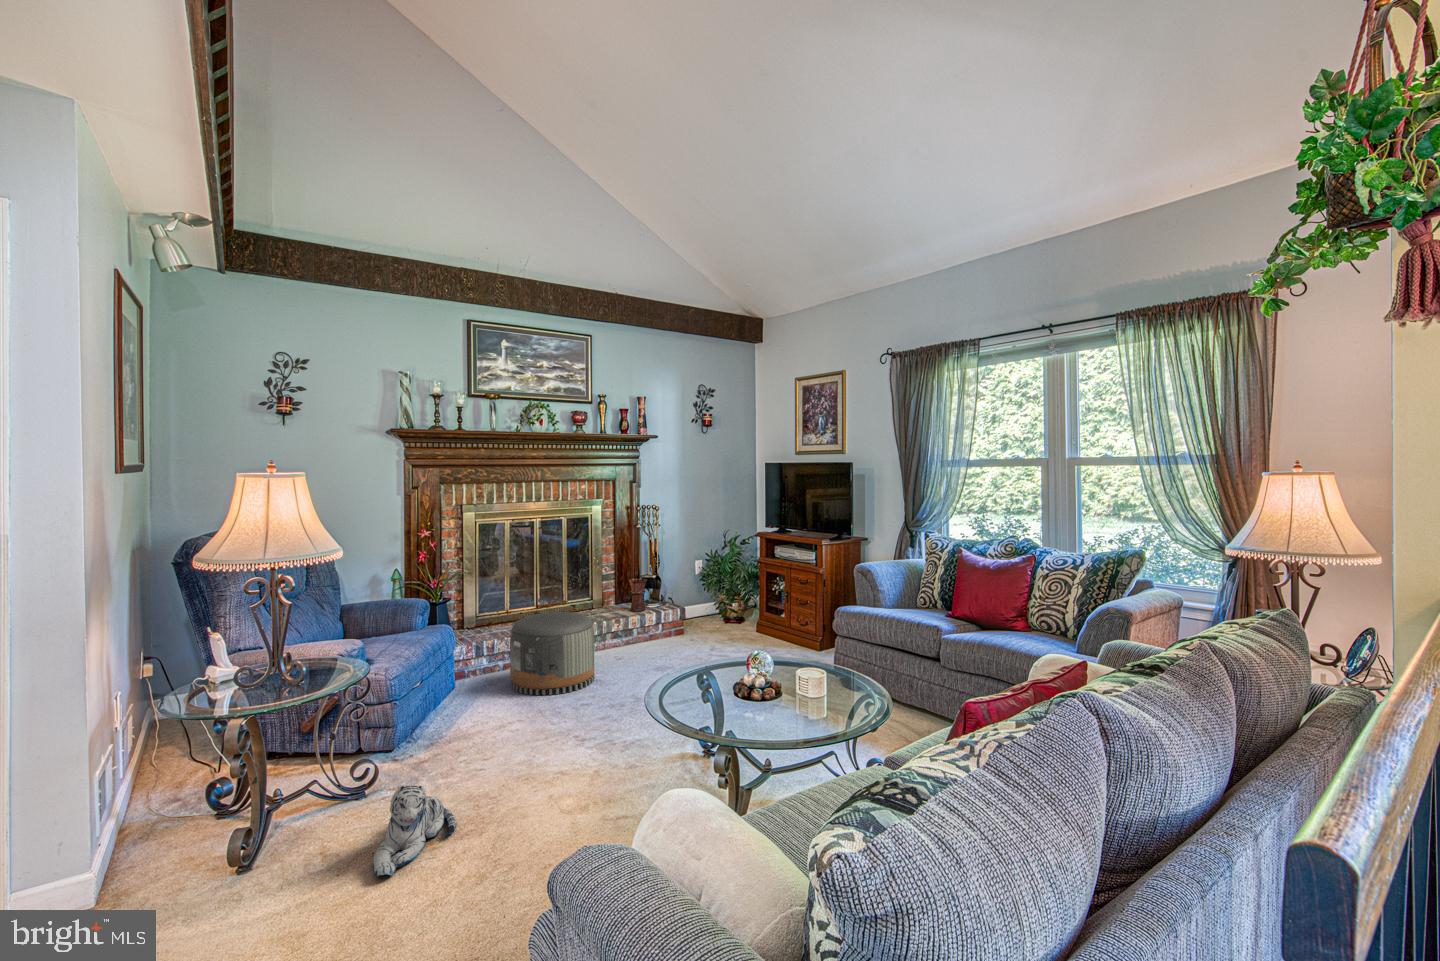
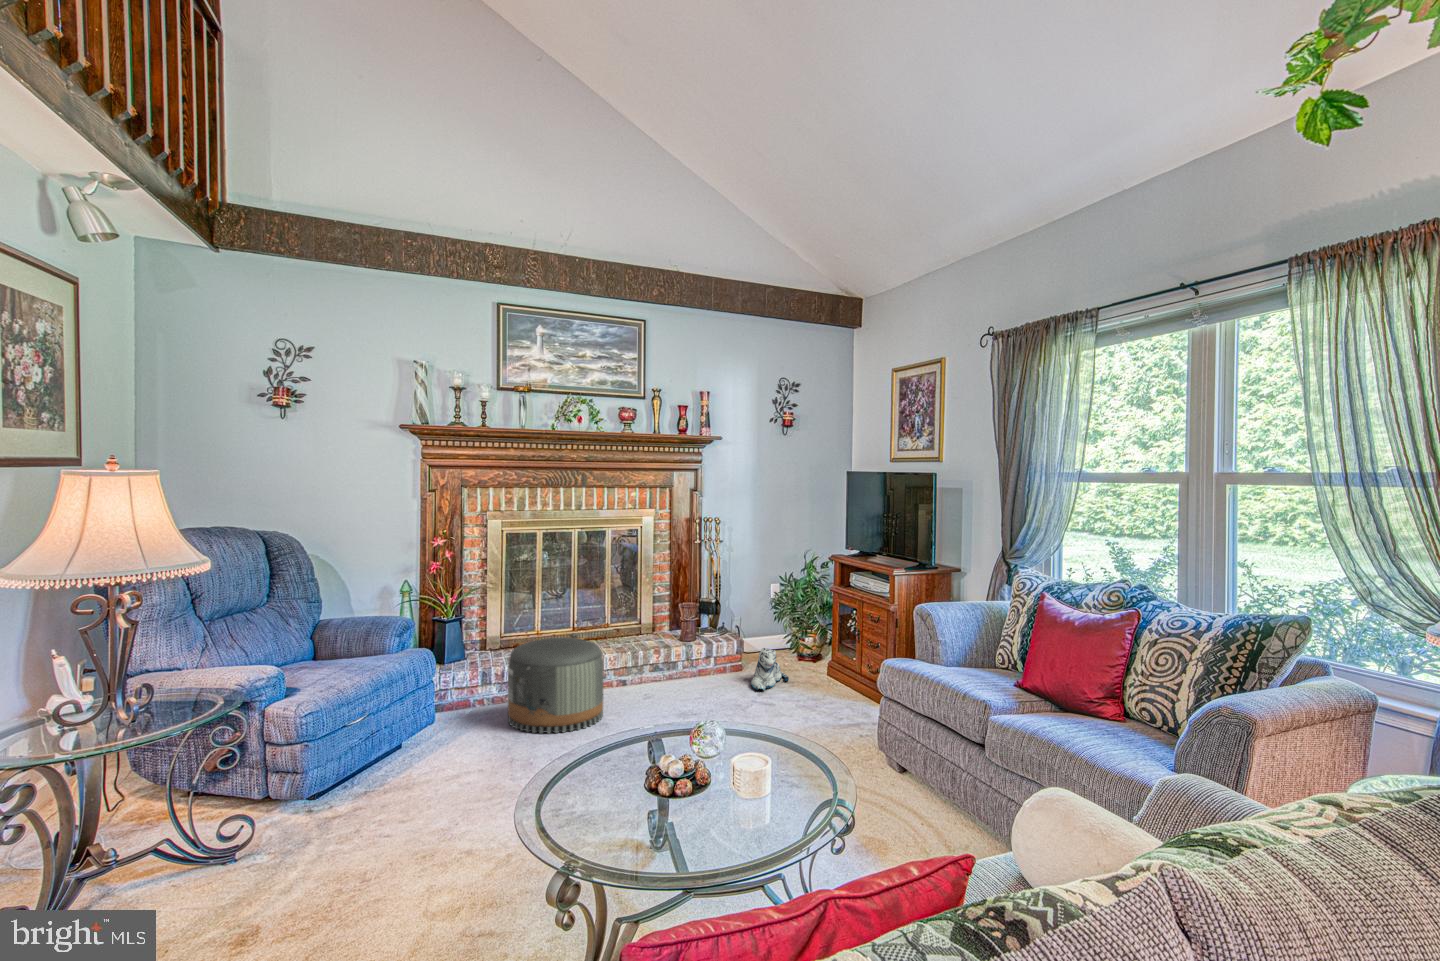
plush toy: present [373,785,456,877] -> present [751,648,789,690]

